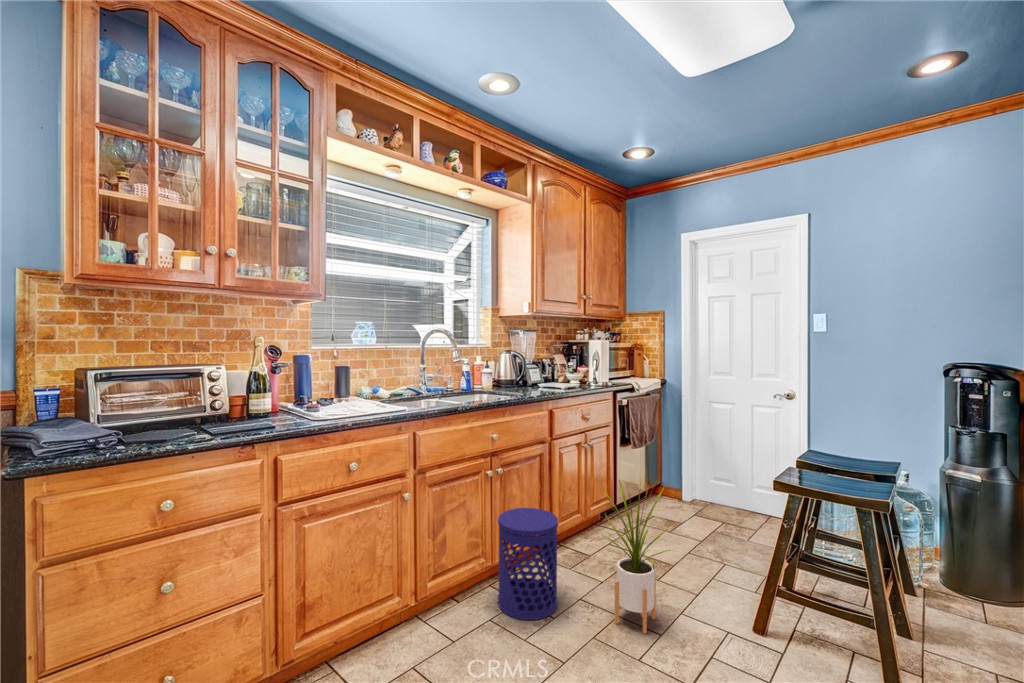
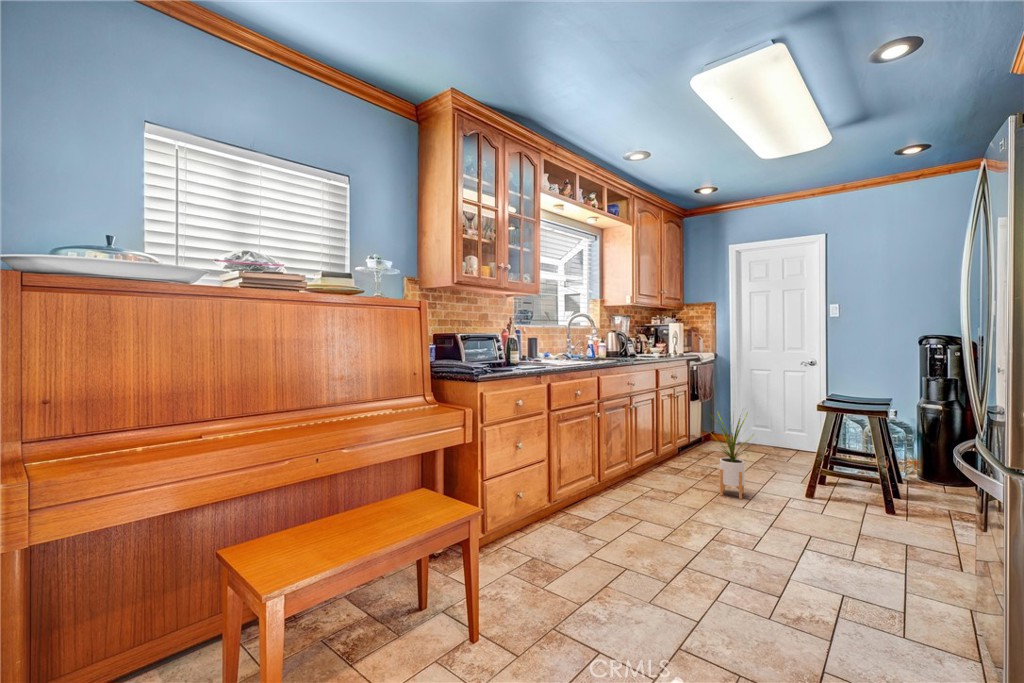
waste bin: present [498,508,558,620] -> none [639,431,680,495]

